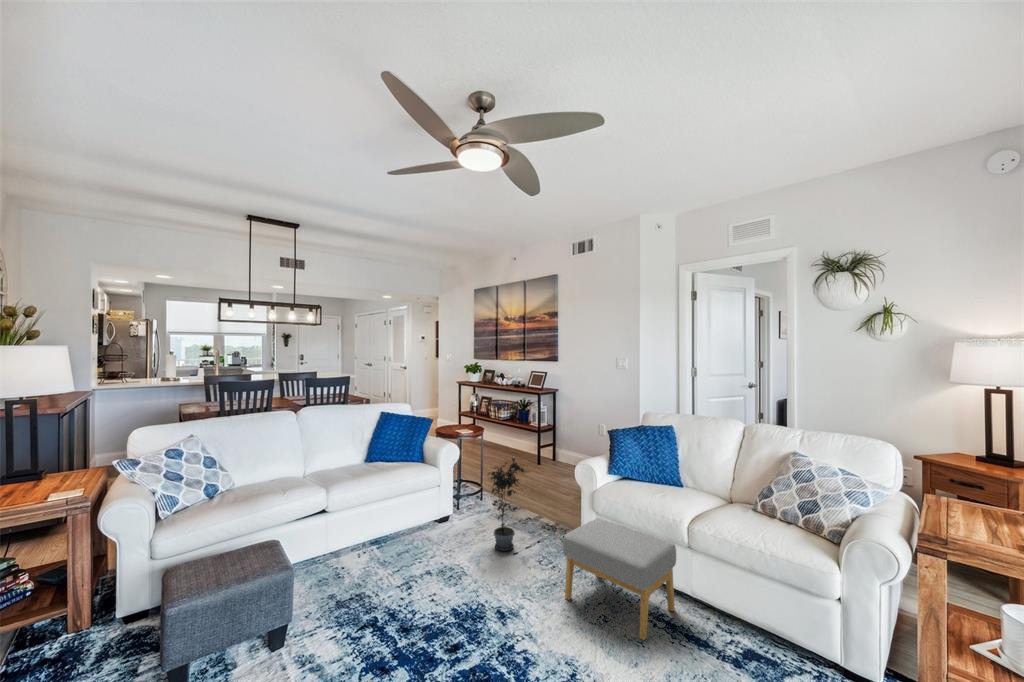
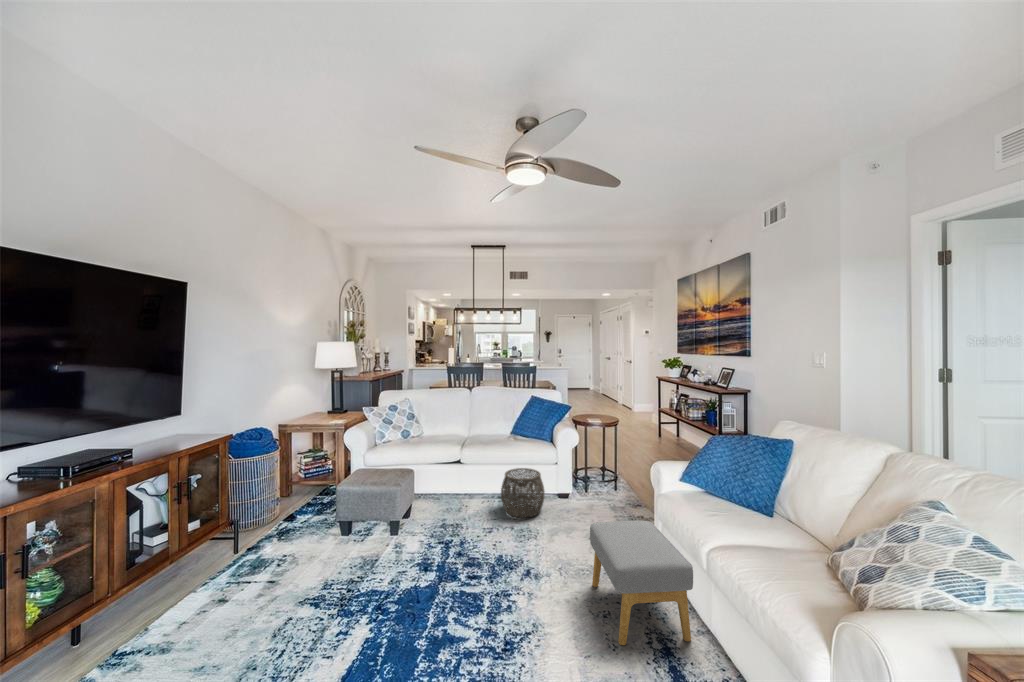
potted plant: present [488,458,524,551] -> none [567,447,611,533]
woven basket: none [391,498,446,561] -> present [501,468,544,518]

